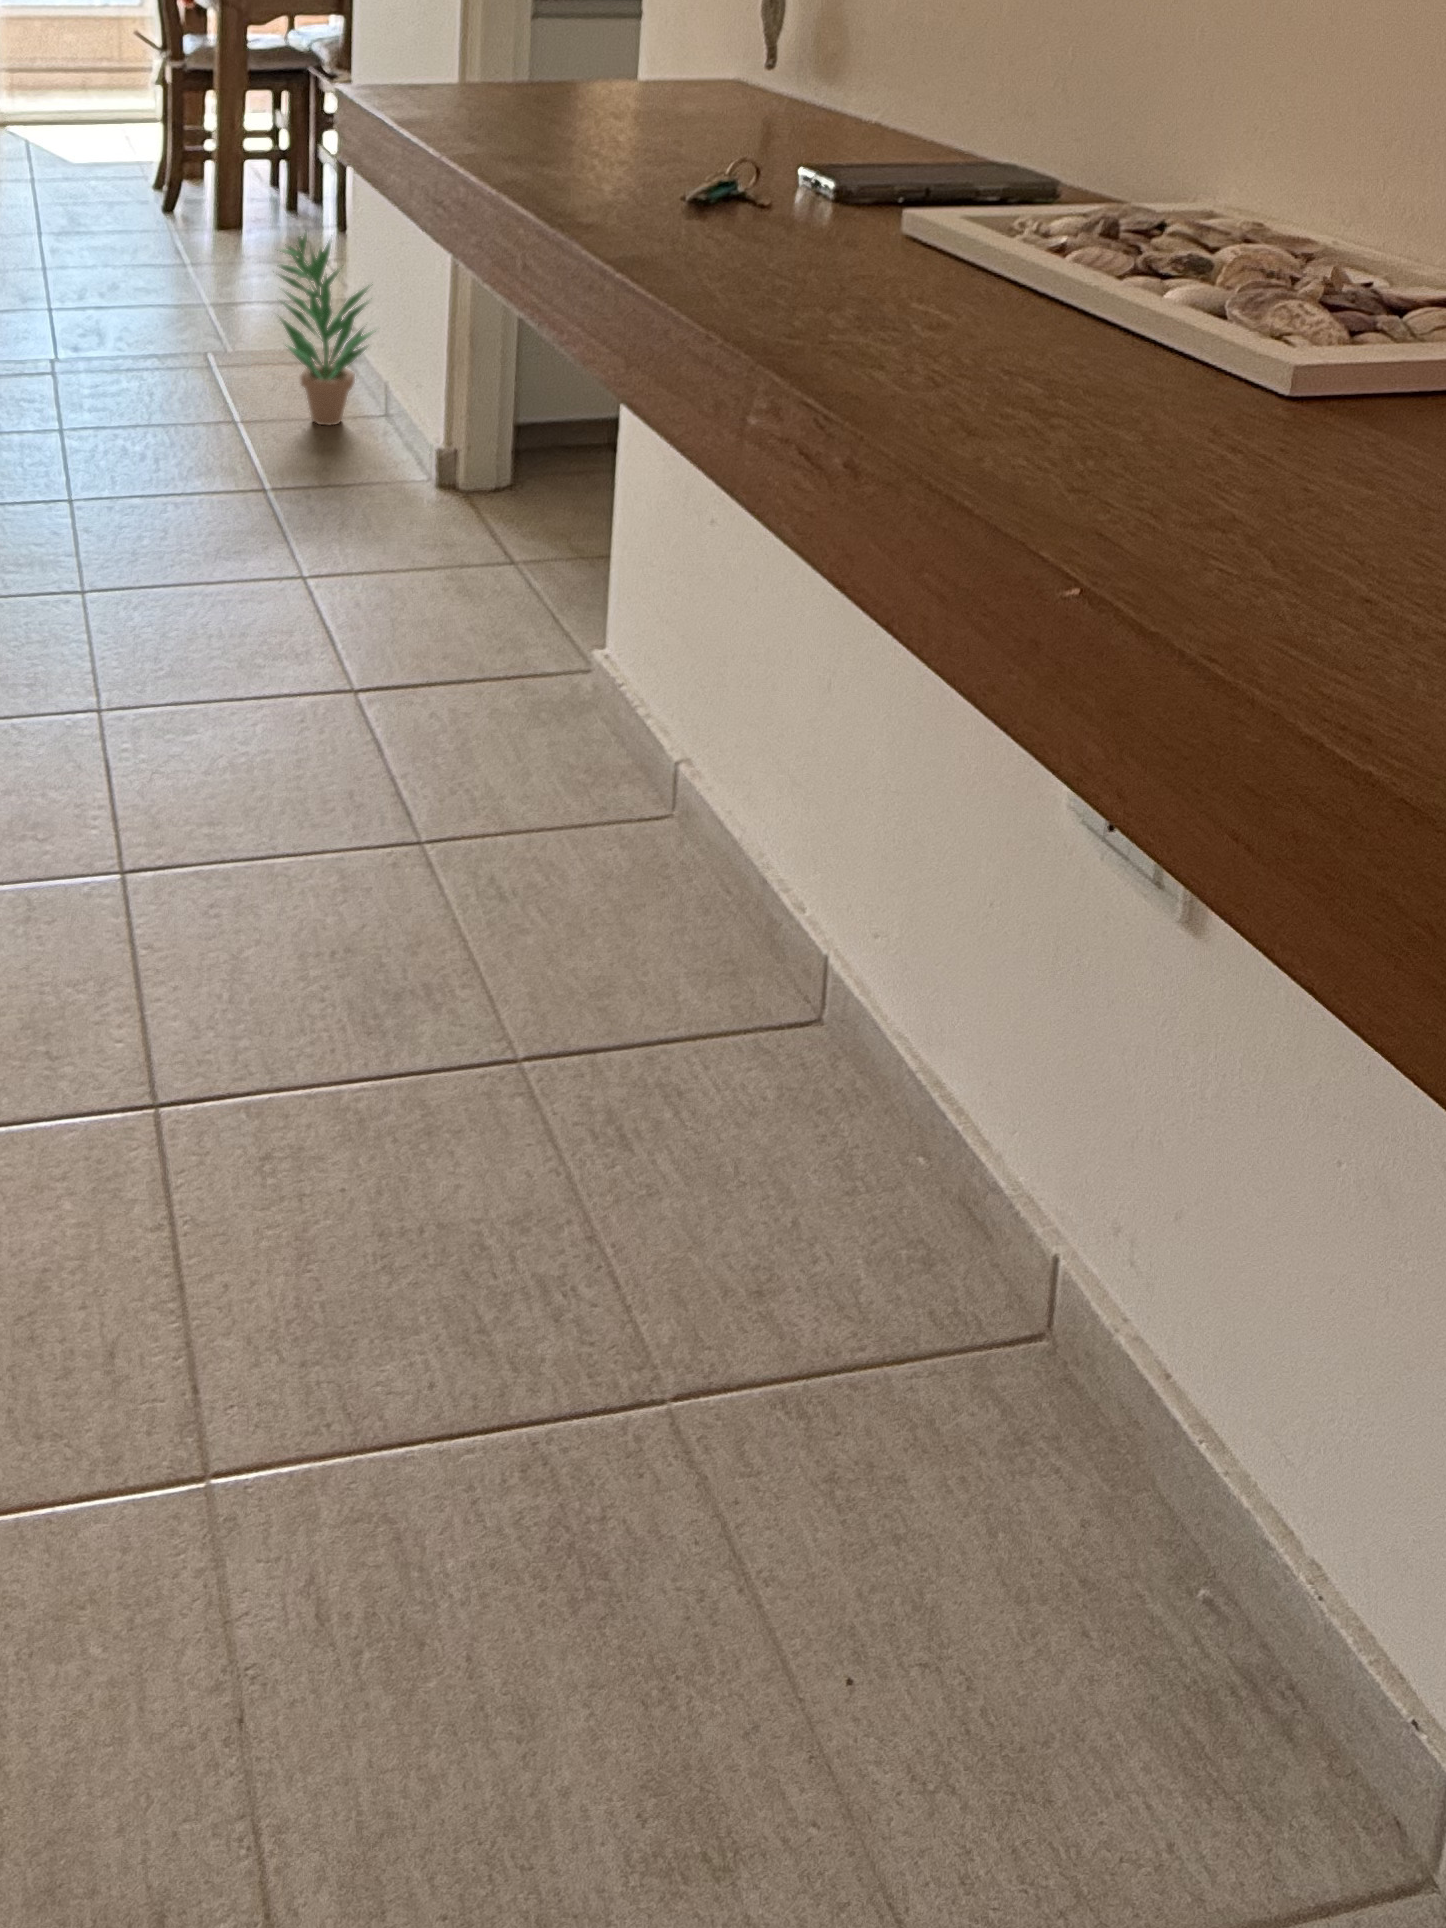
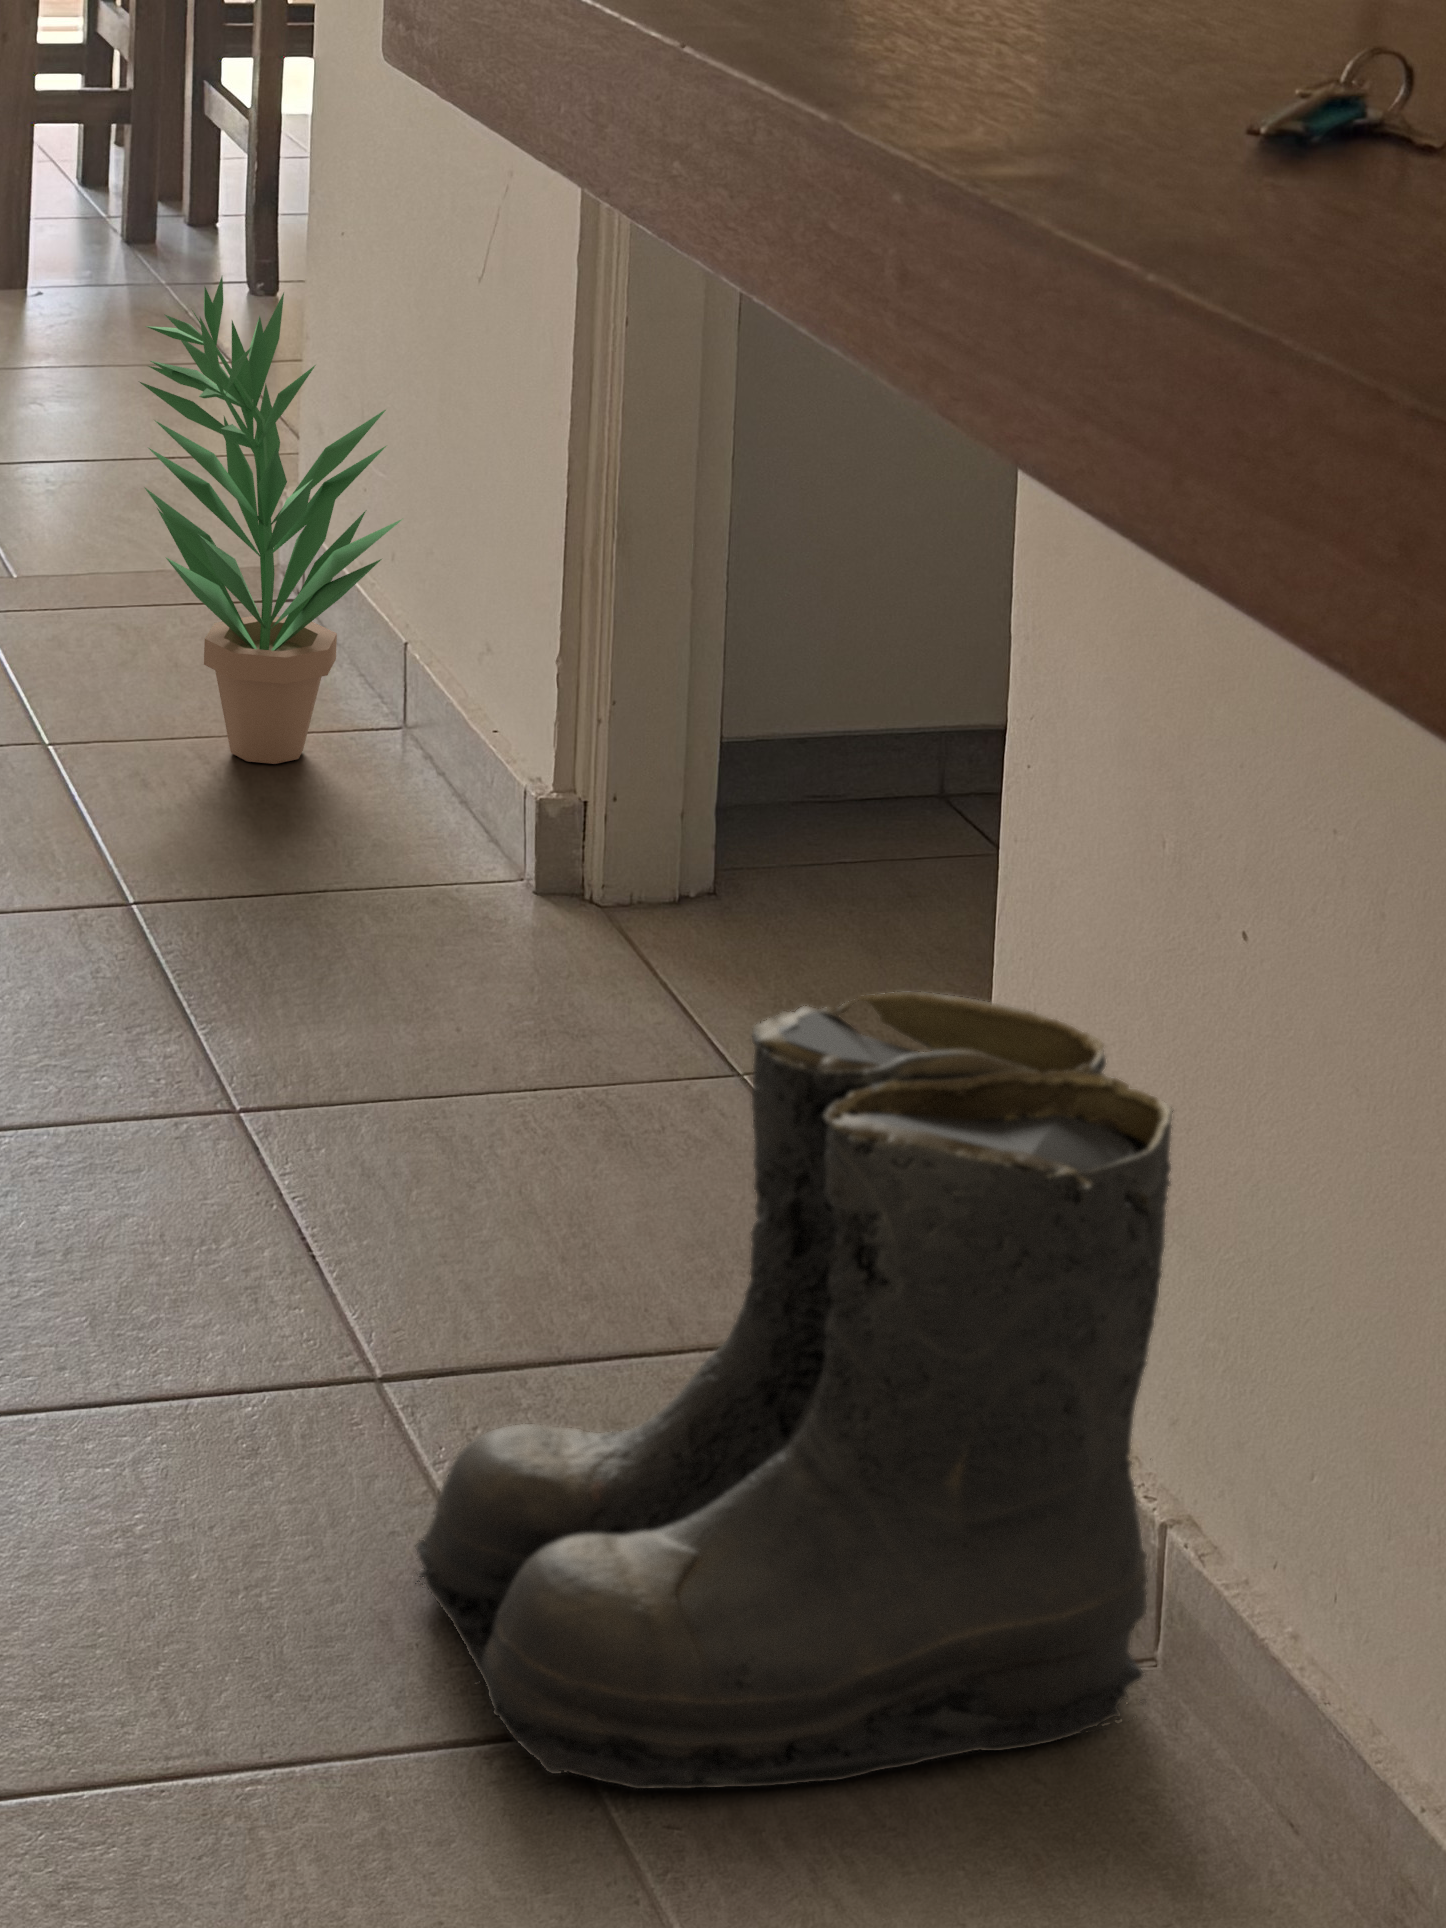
boots: none [360,538,678,867] -> present [415,992,1173,1789]

